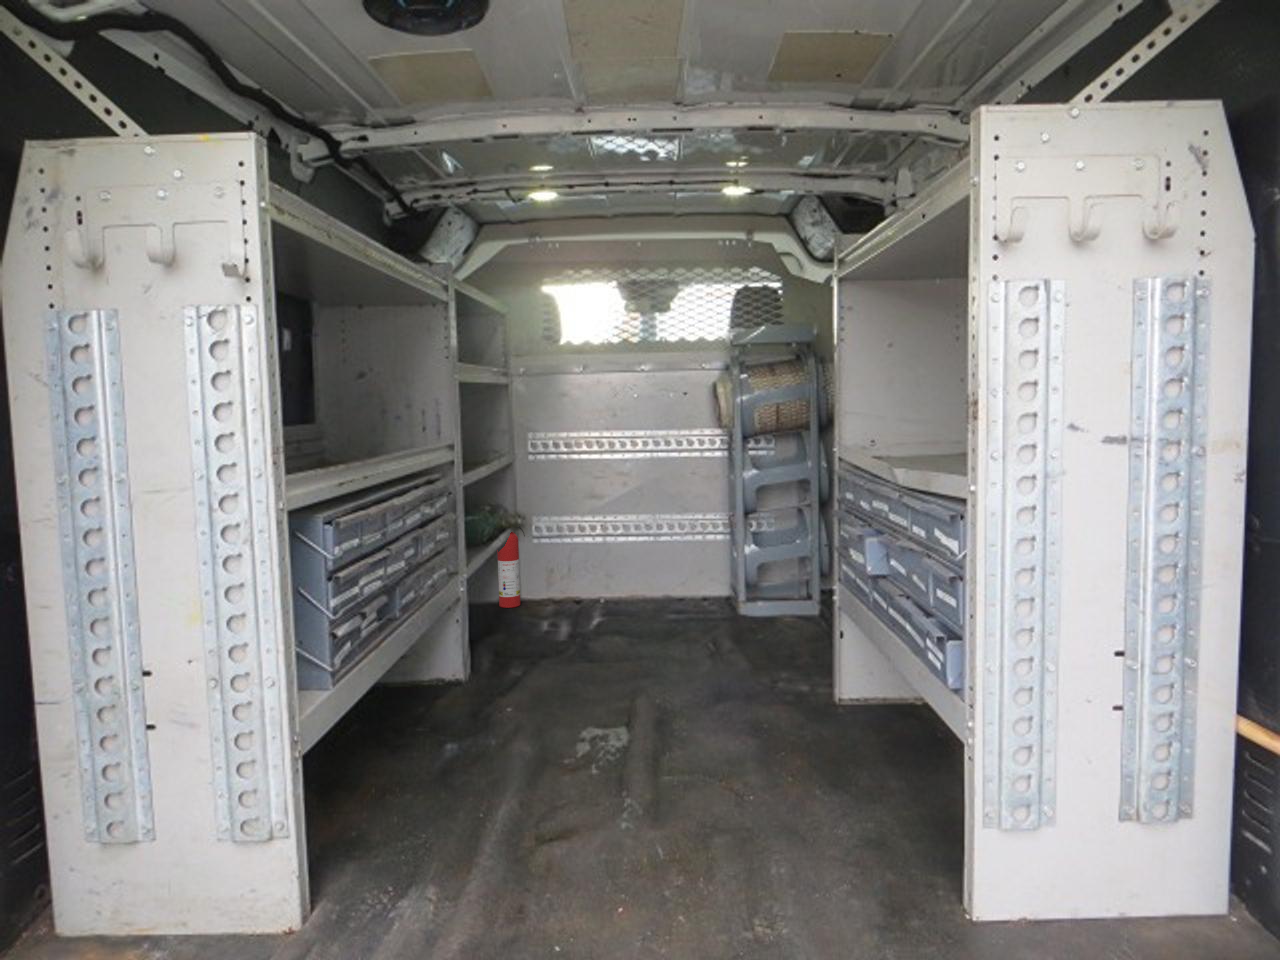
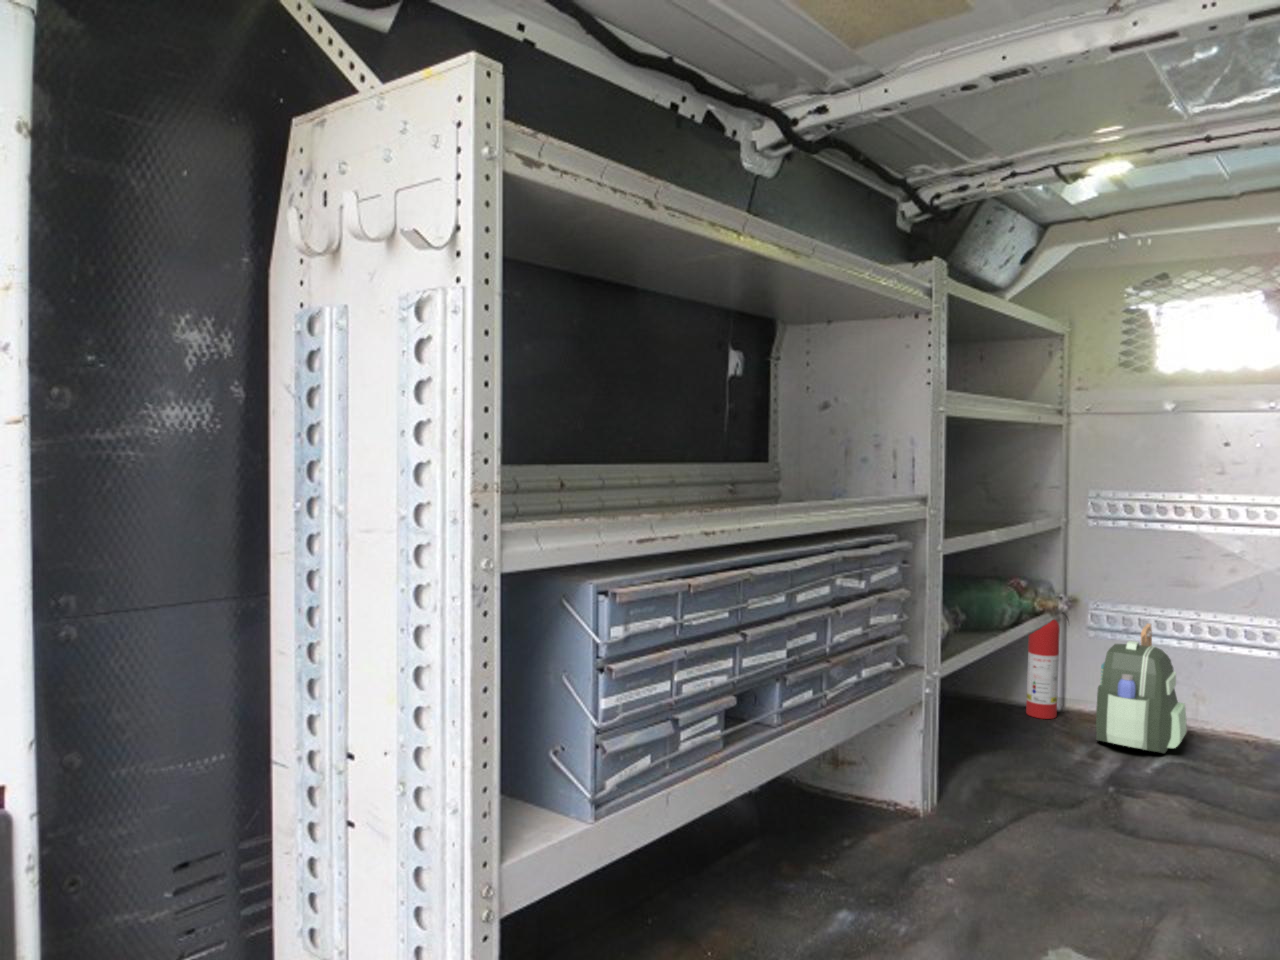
backpack: none [550,528,604,614] -> present [1096,624,1186,753]

